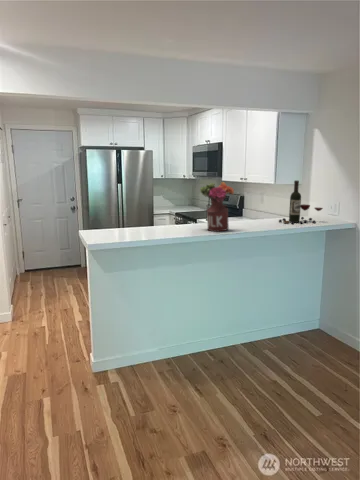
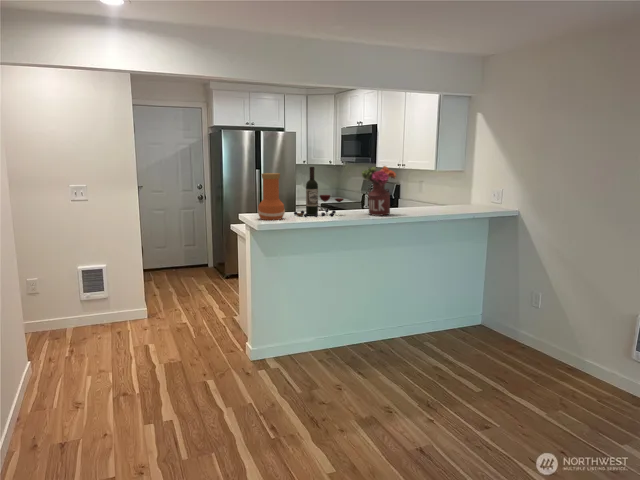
wine bottle: present [279,181,323,224] -> present [294,167,343,217]
vase: none [94,191,122,238] -> present [258,173,285,220]

